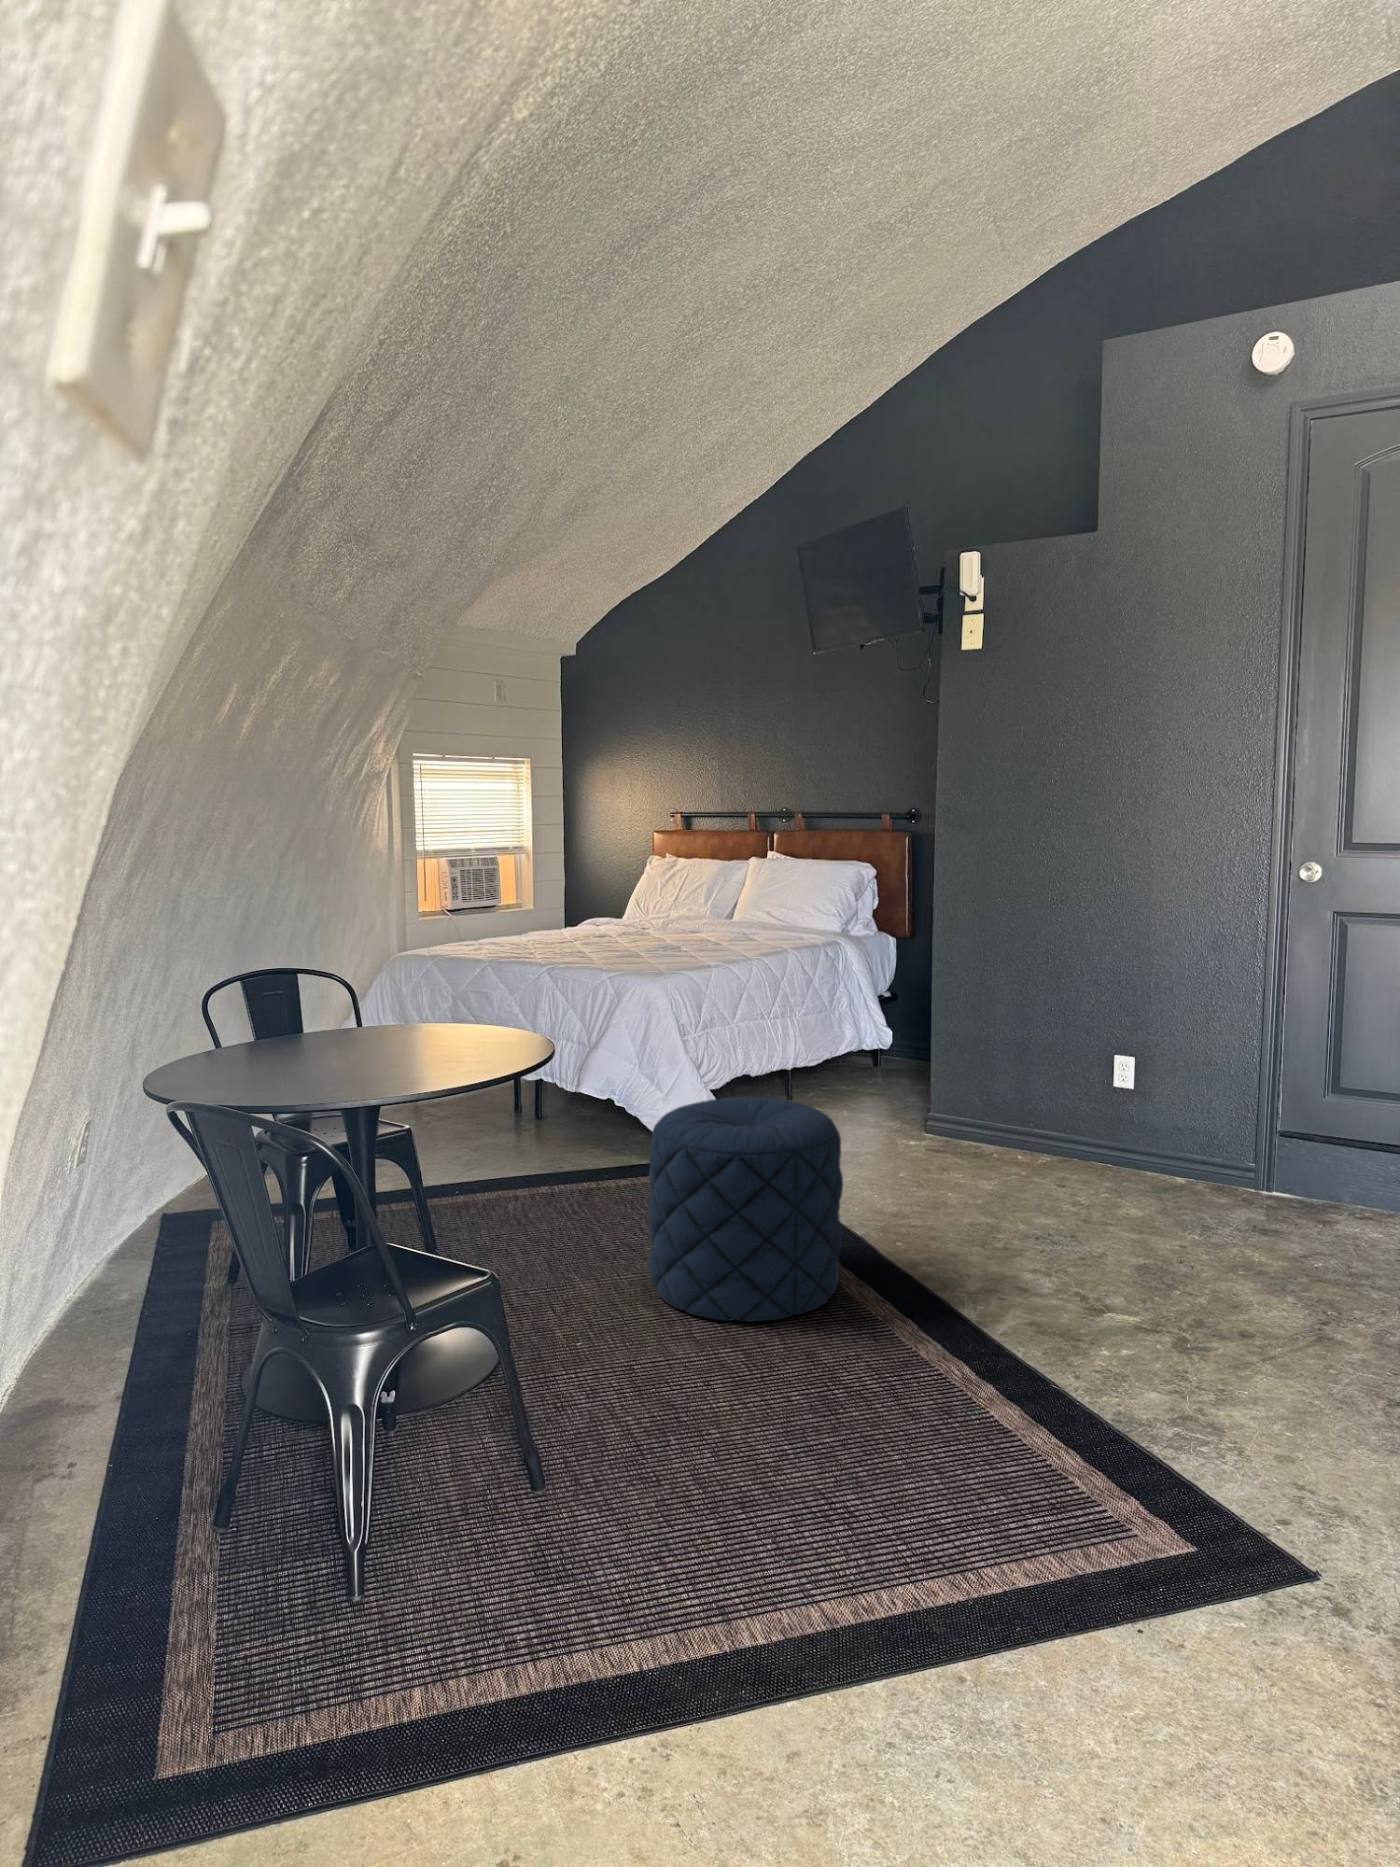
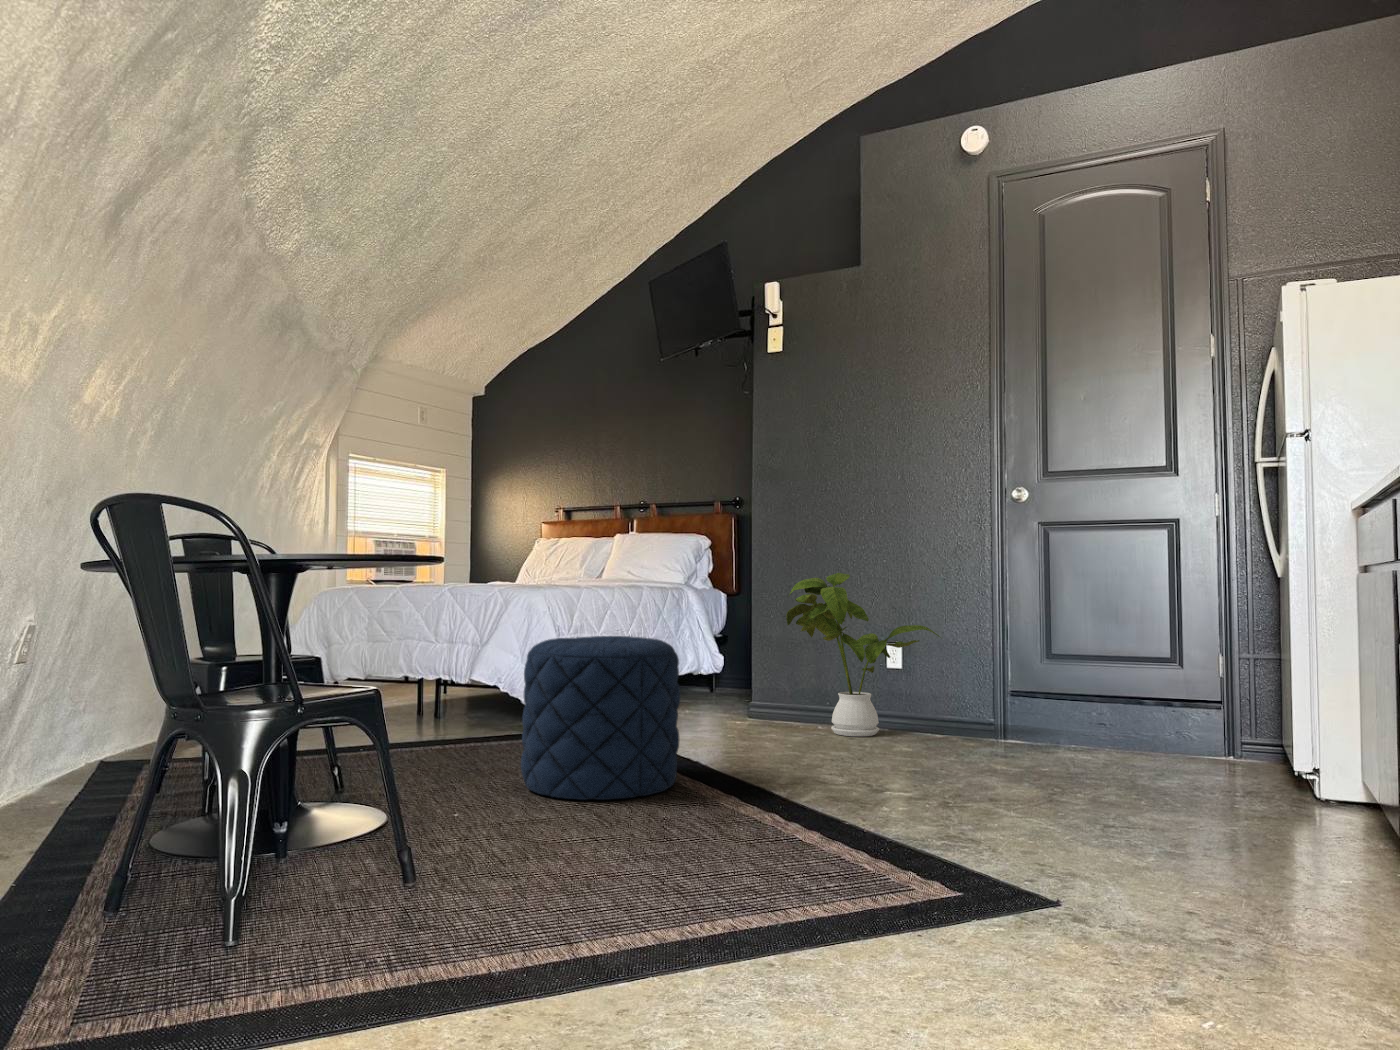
house plant: none [979,974,1191,1184] -> present [786,573,941,737]

